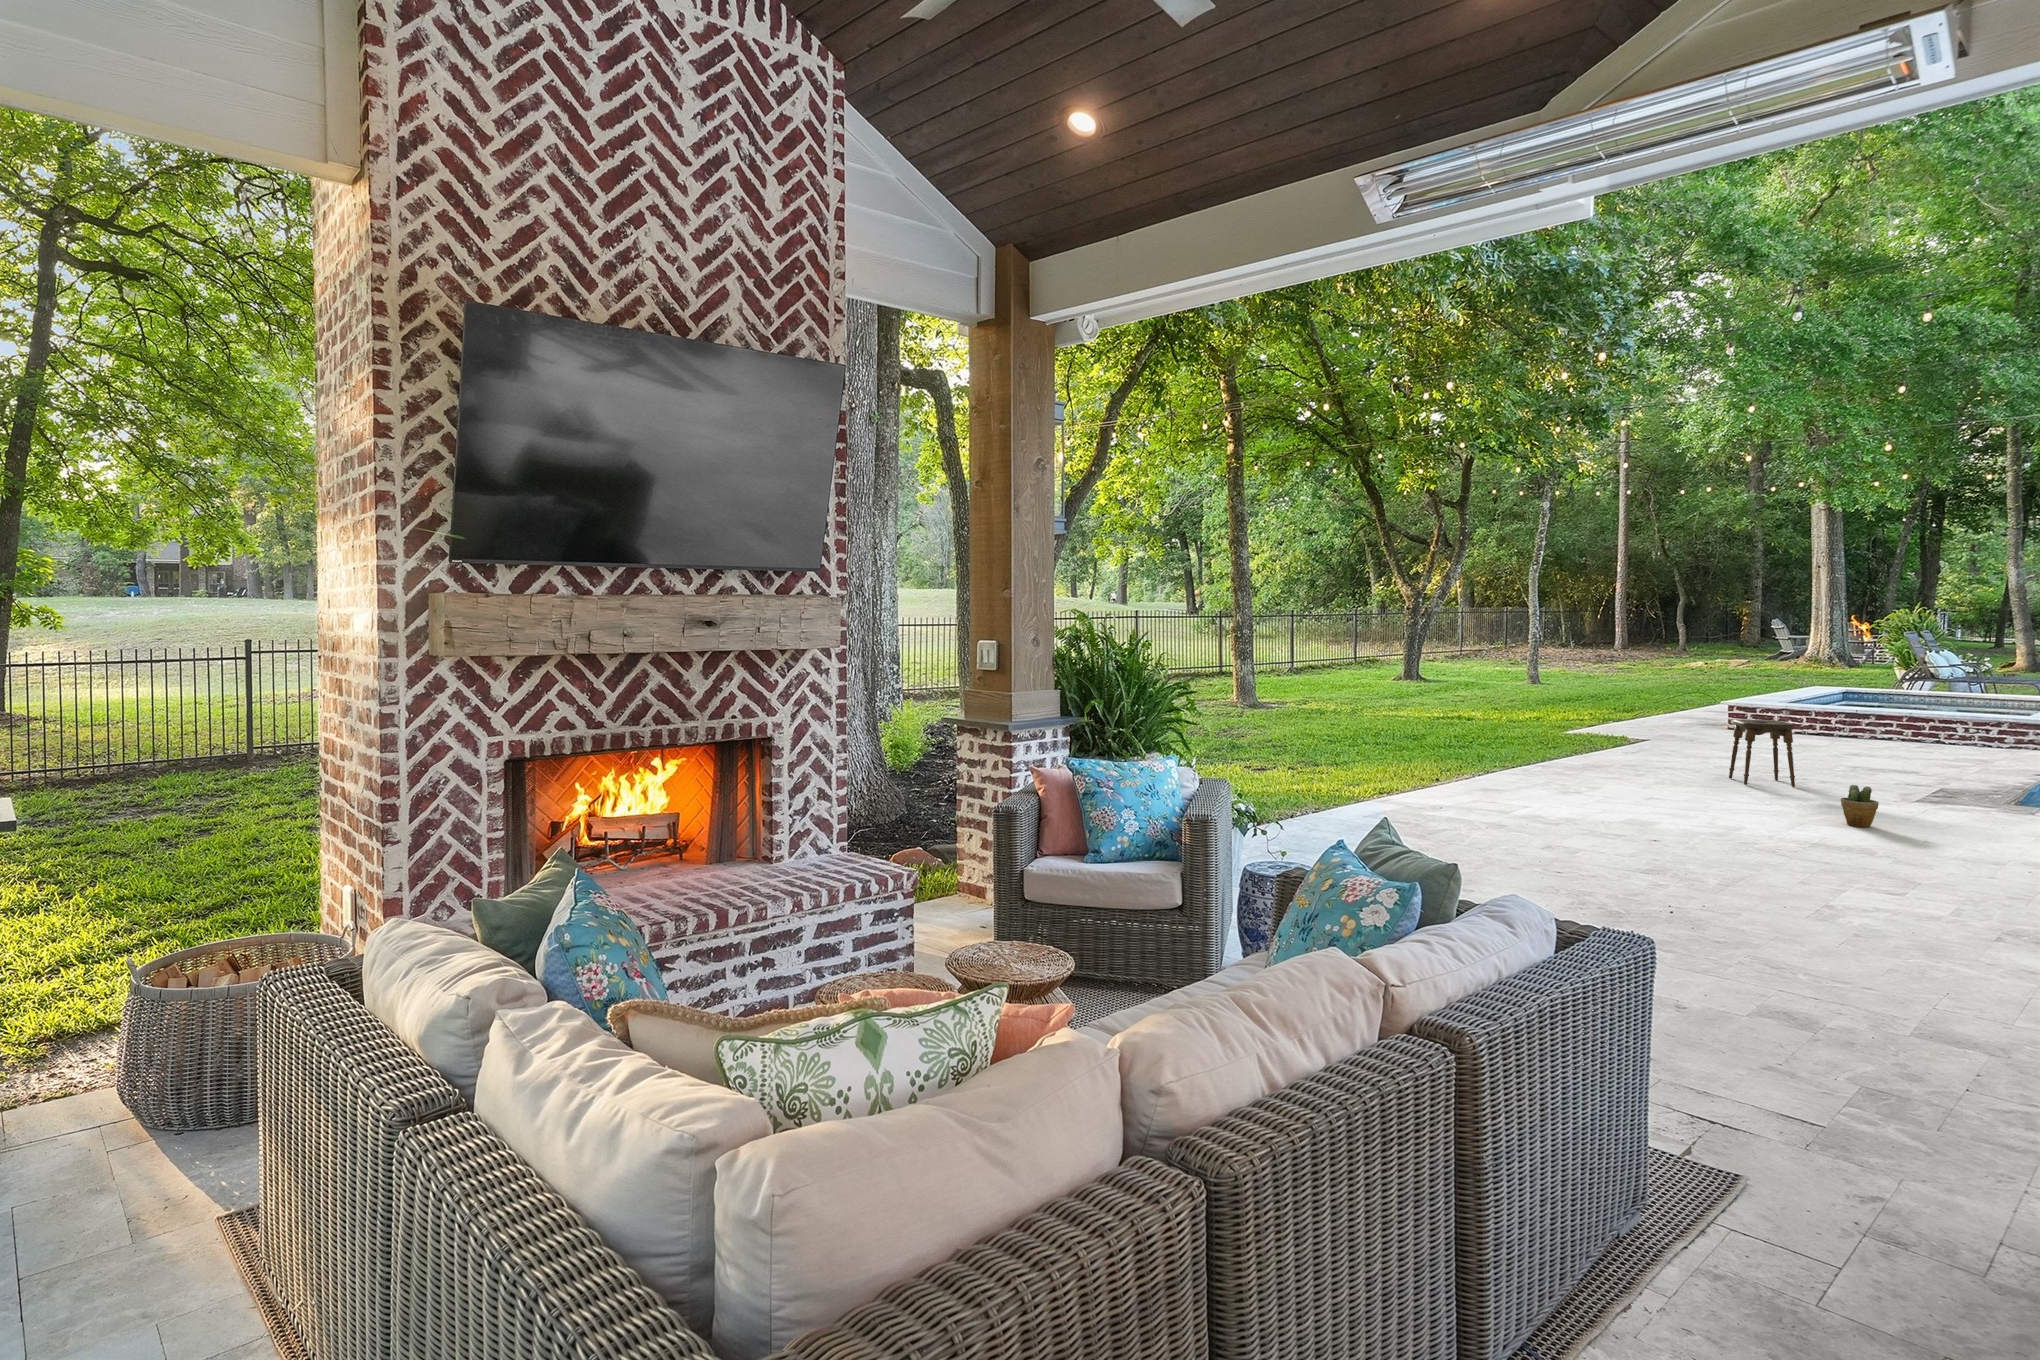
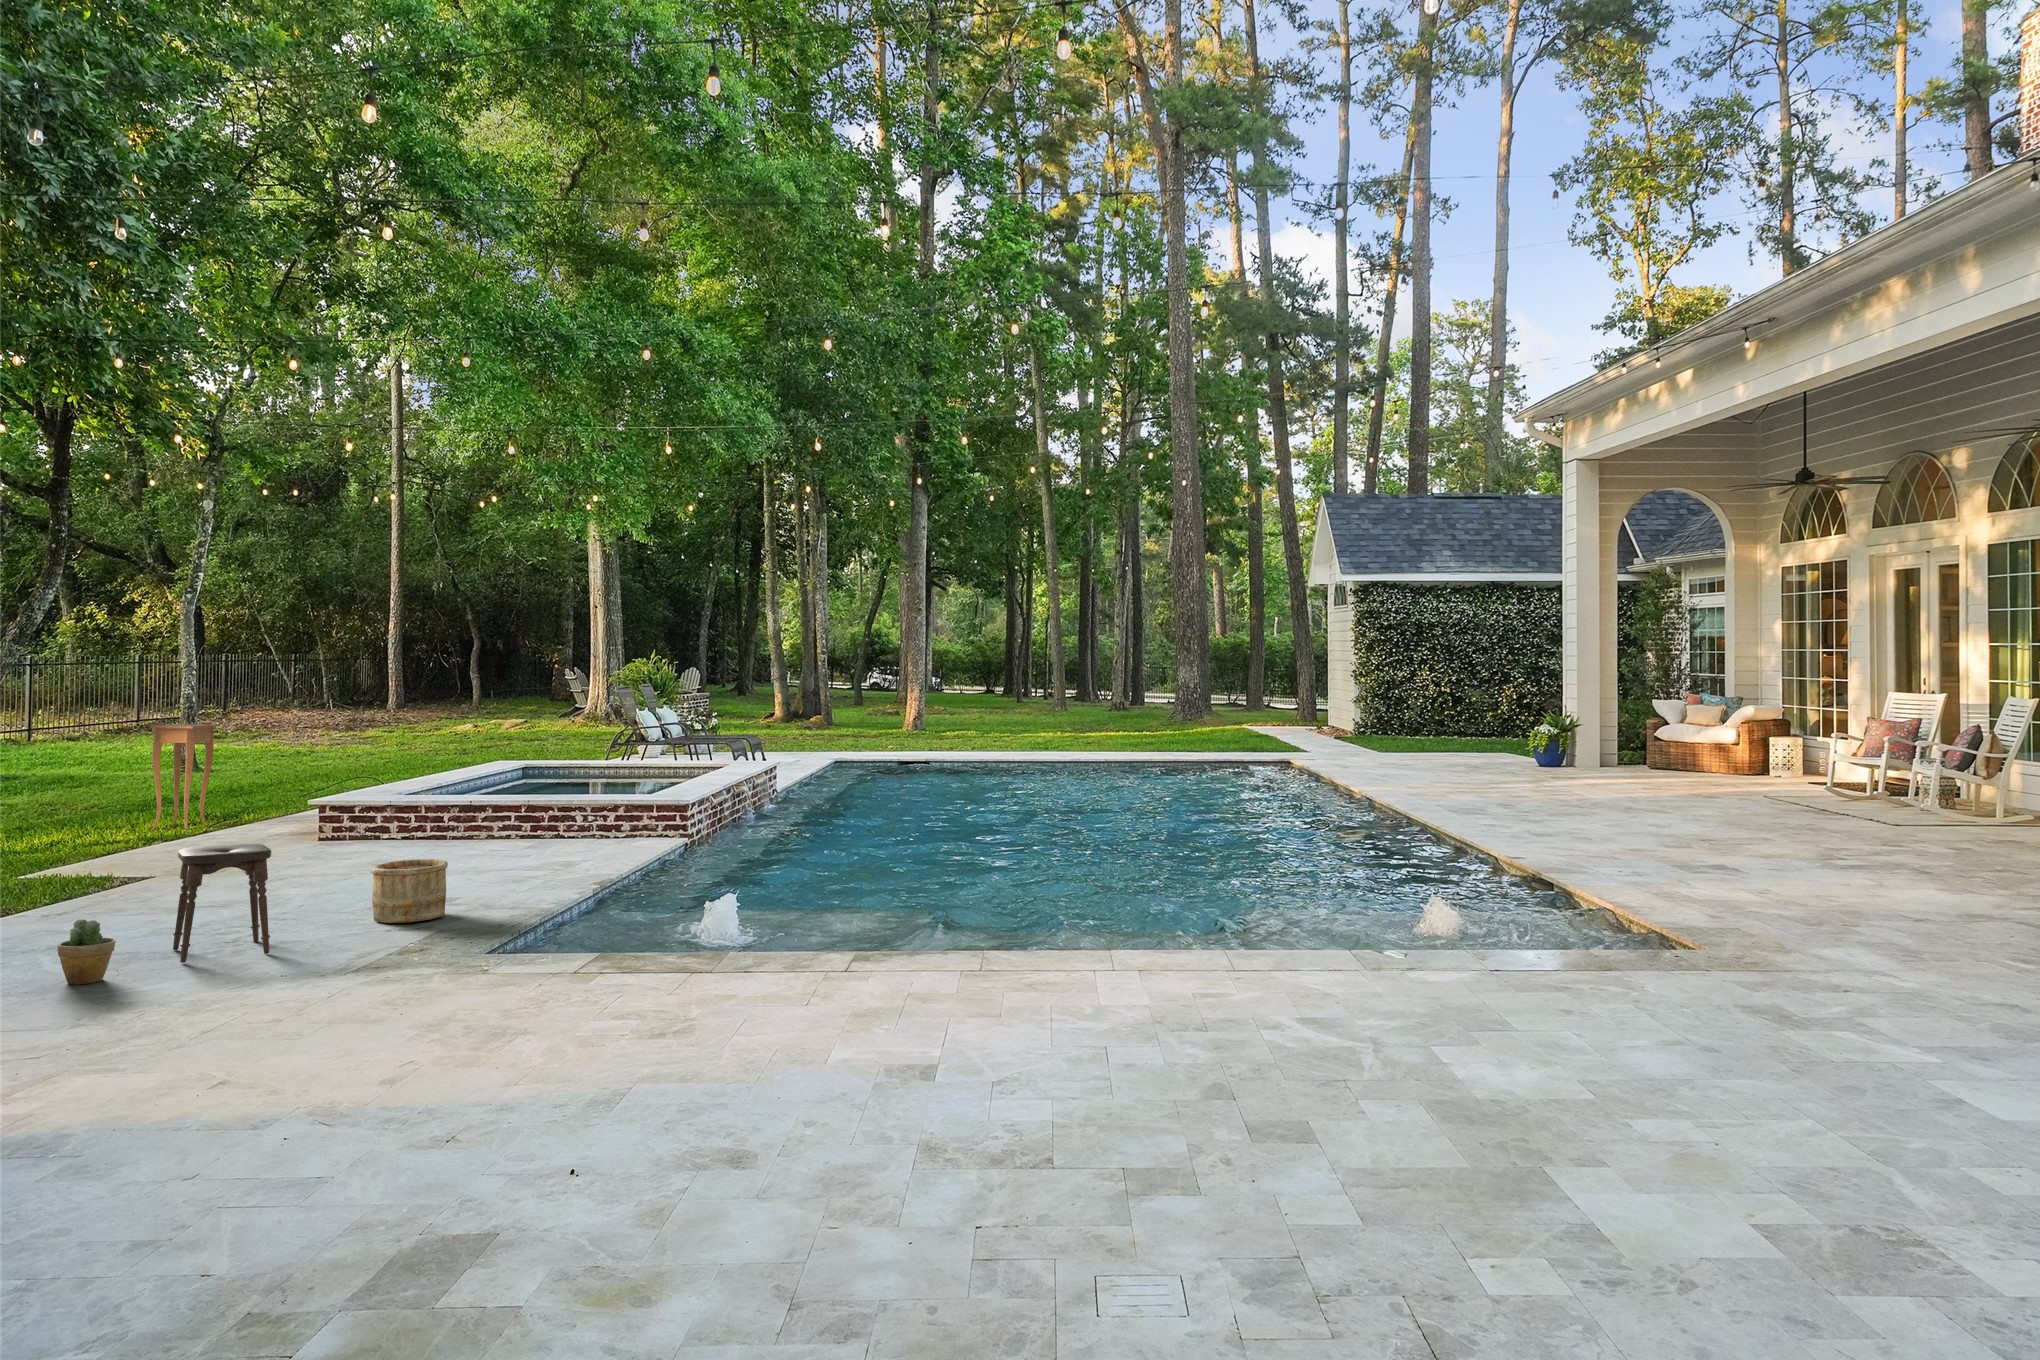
side table: none [1608,646,1647,715] -> present [151,724,217,829]
wooden bucket: none [1844,742,1903,783] -> present [370,859,448,923]
potted plant: present [1841,785,1879,827] -> present [57,919,115,984]

